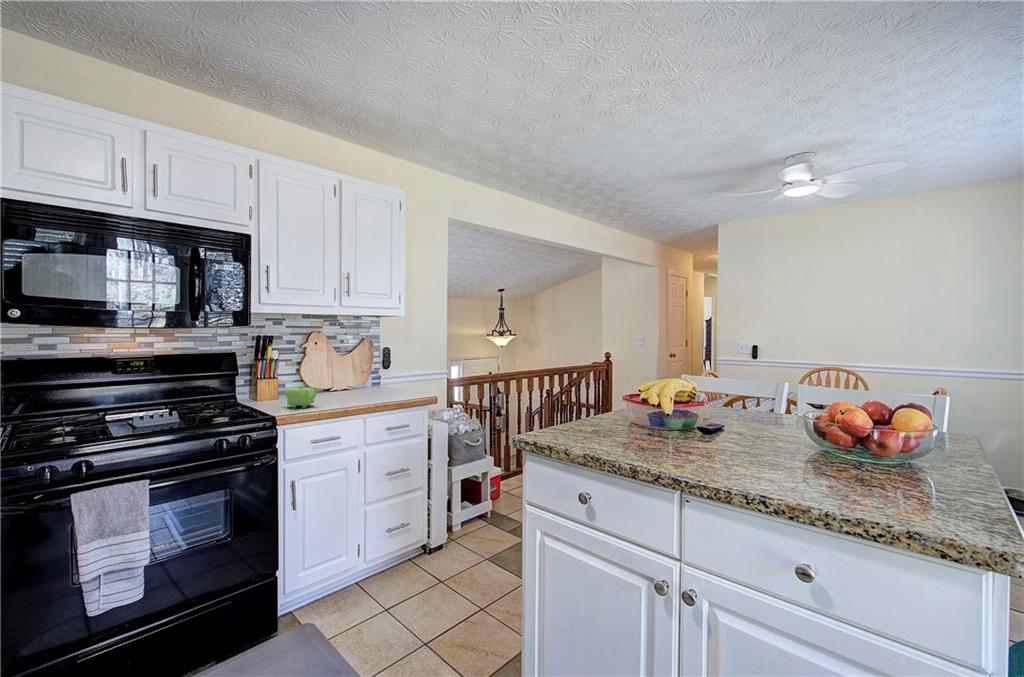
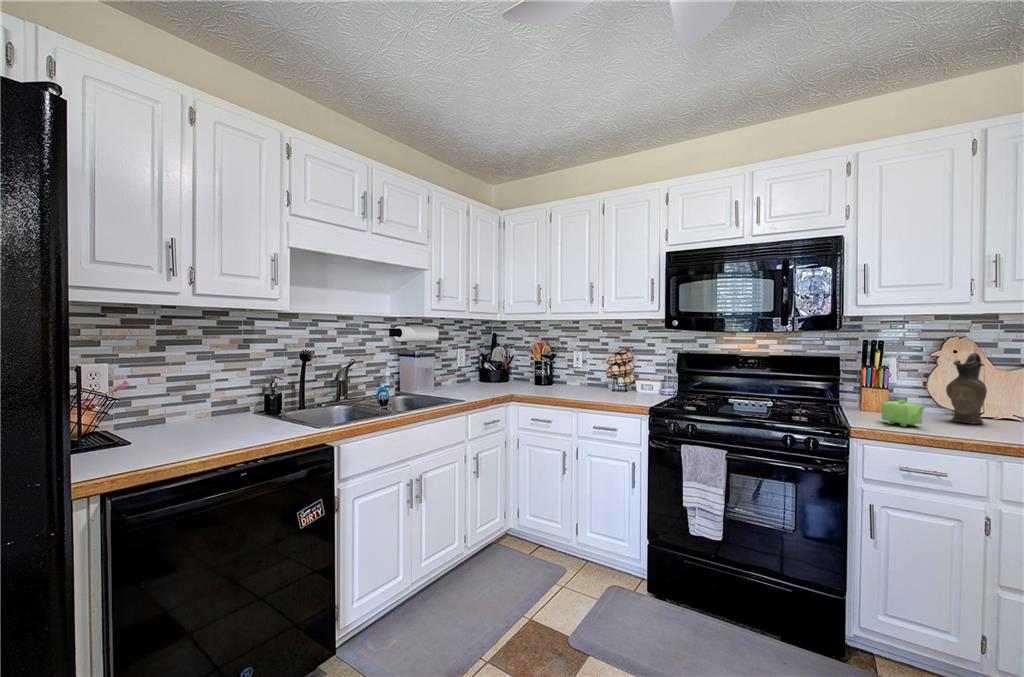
ceramic pitcher: none [320,344,343,397] -> present [946,353,987,424]

